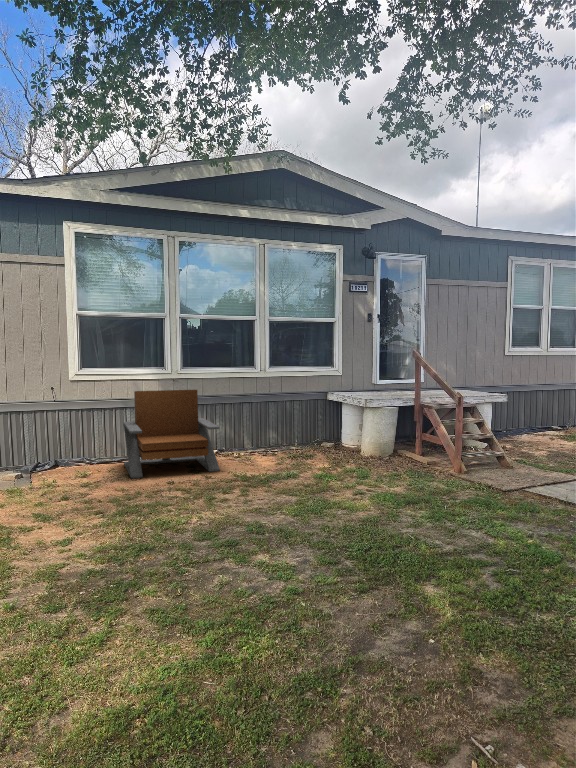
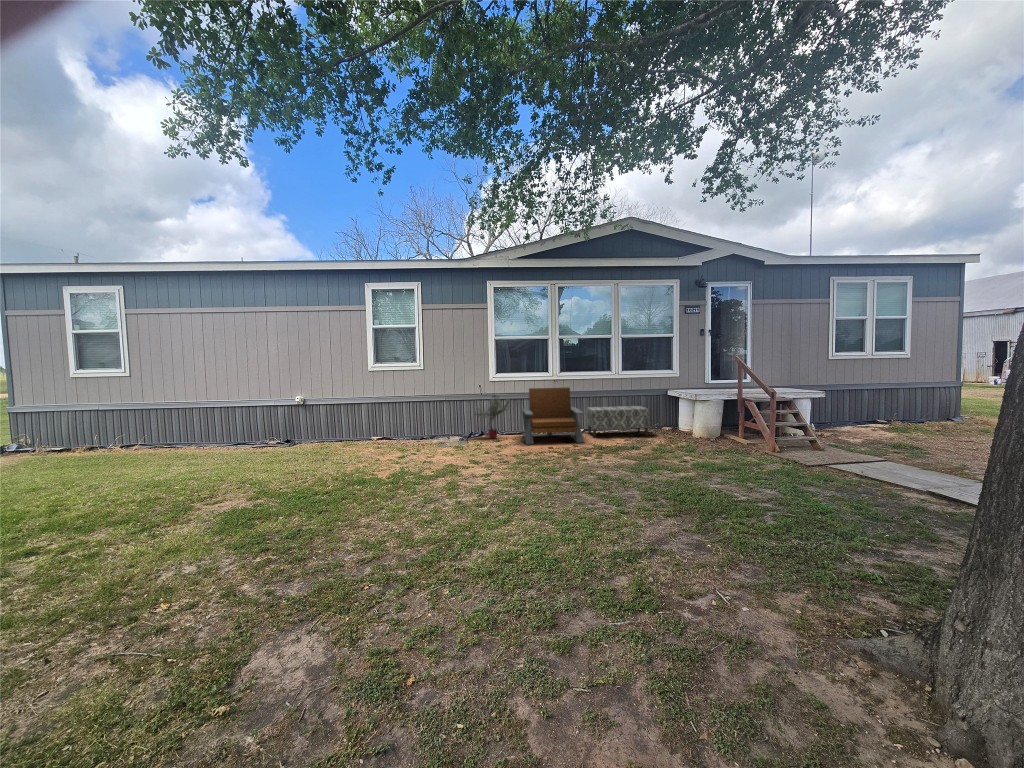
potted tree: none [42,398,105,471] -> present [475,394,510,439]
bench: none [220,415,307,462] -> present [586,406,650,437]

